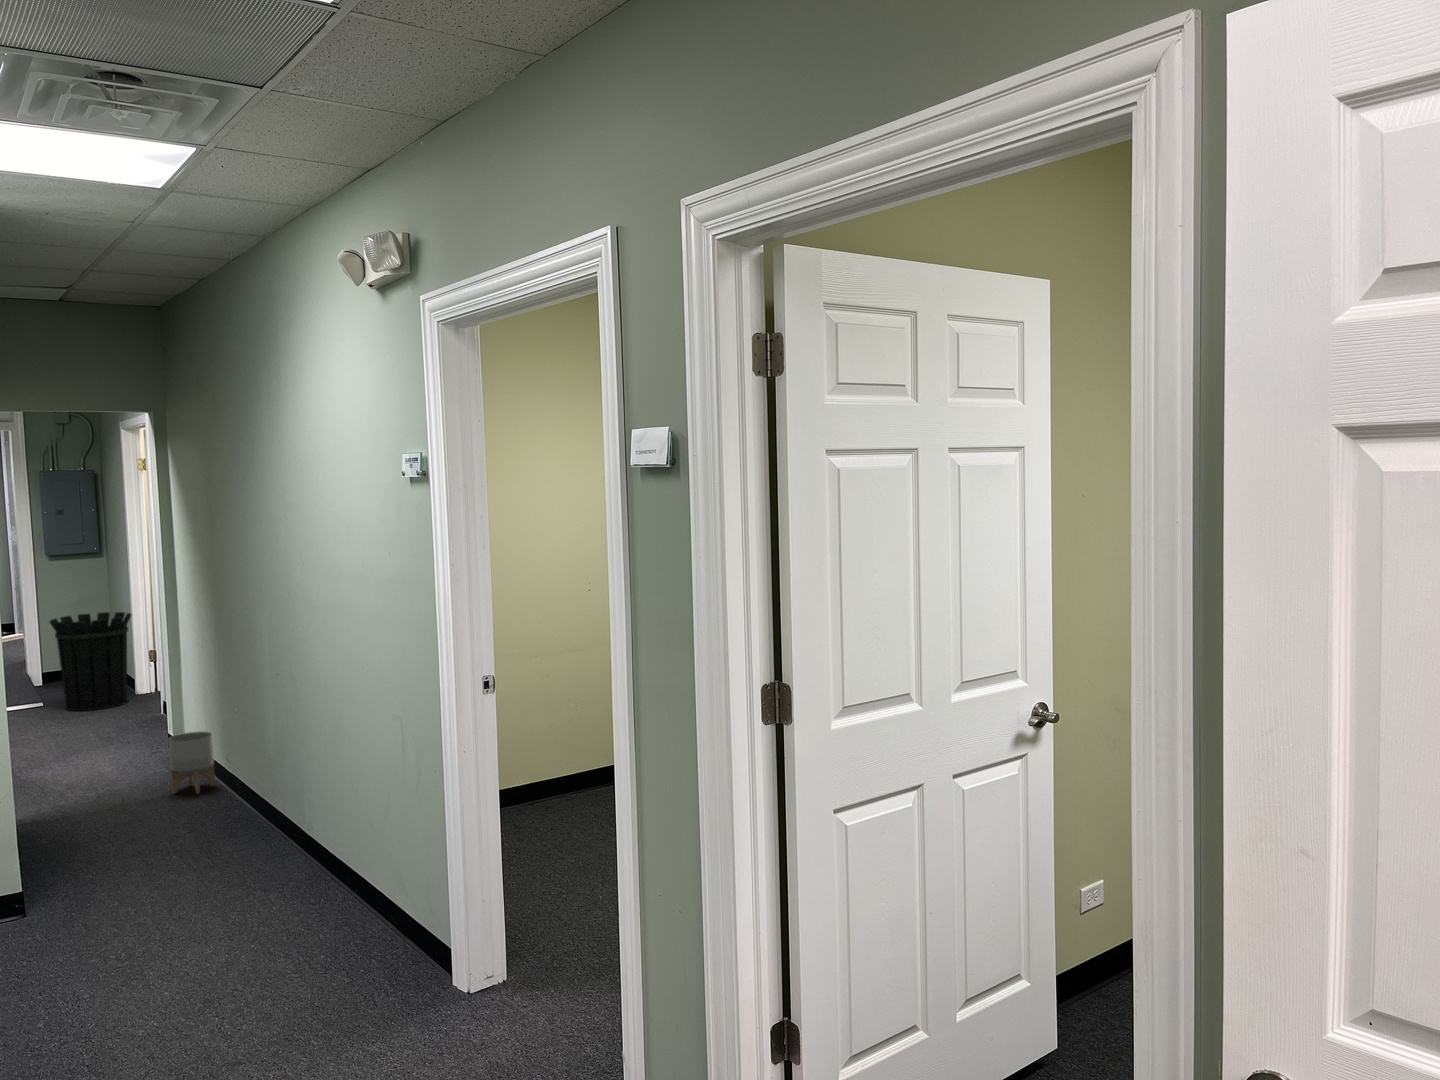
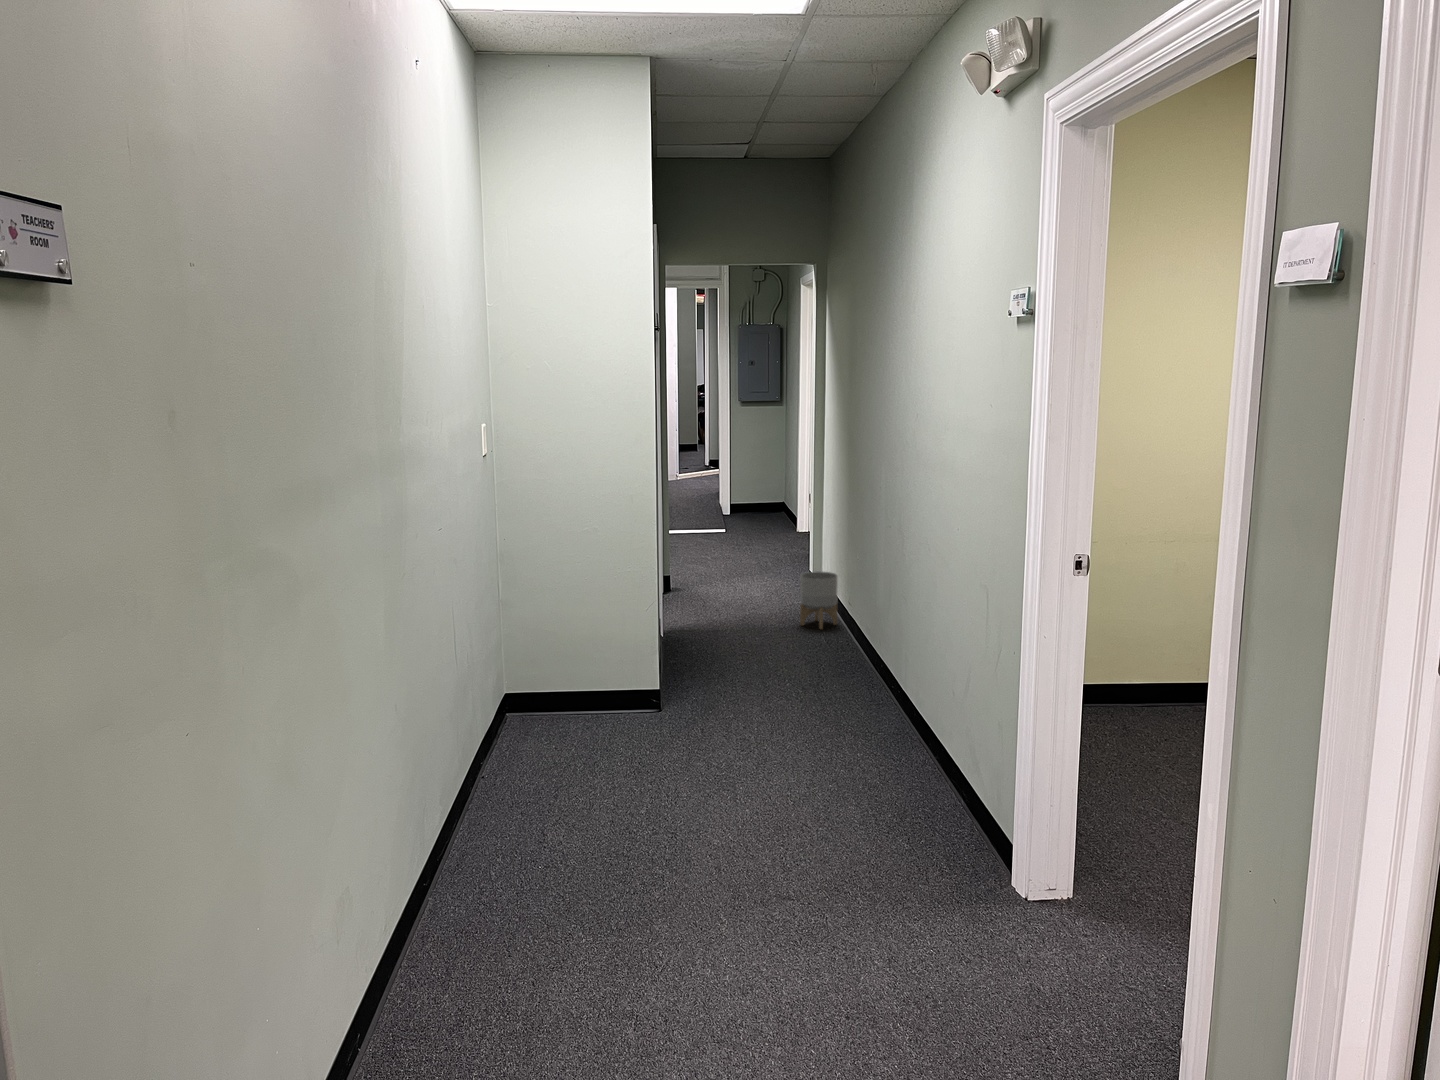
waste bin: present [49,612,131,711] -> none [732,455,796,540]

